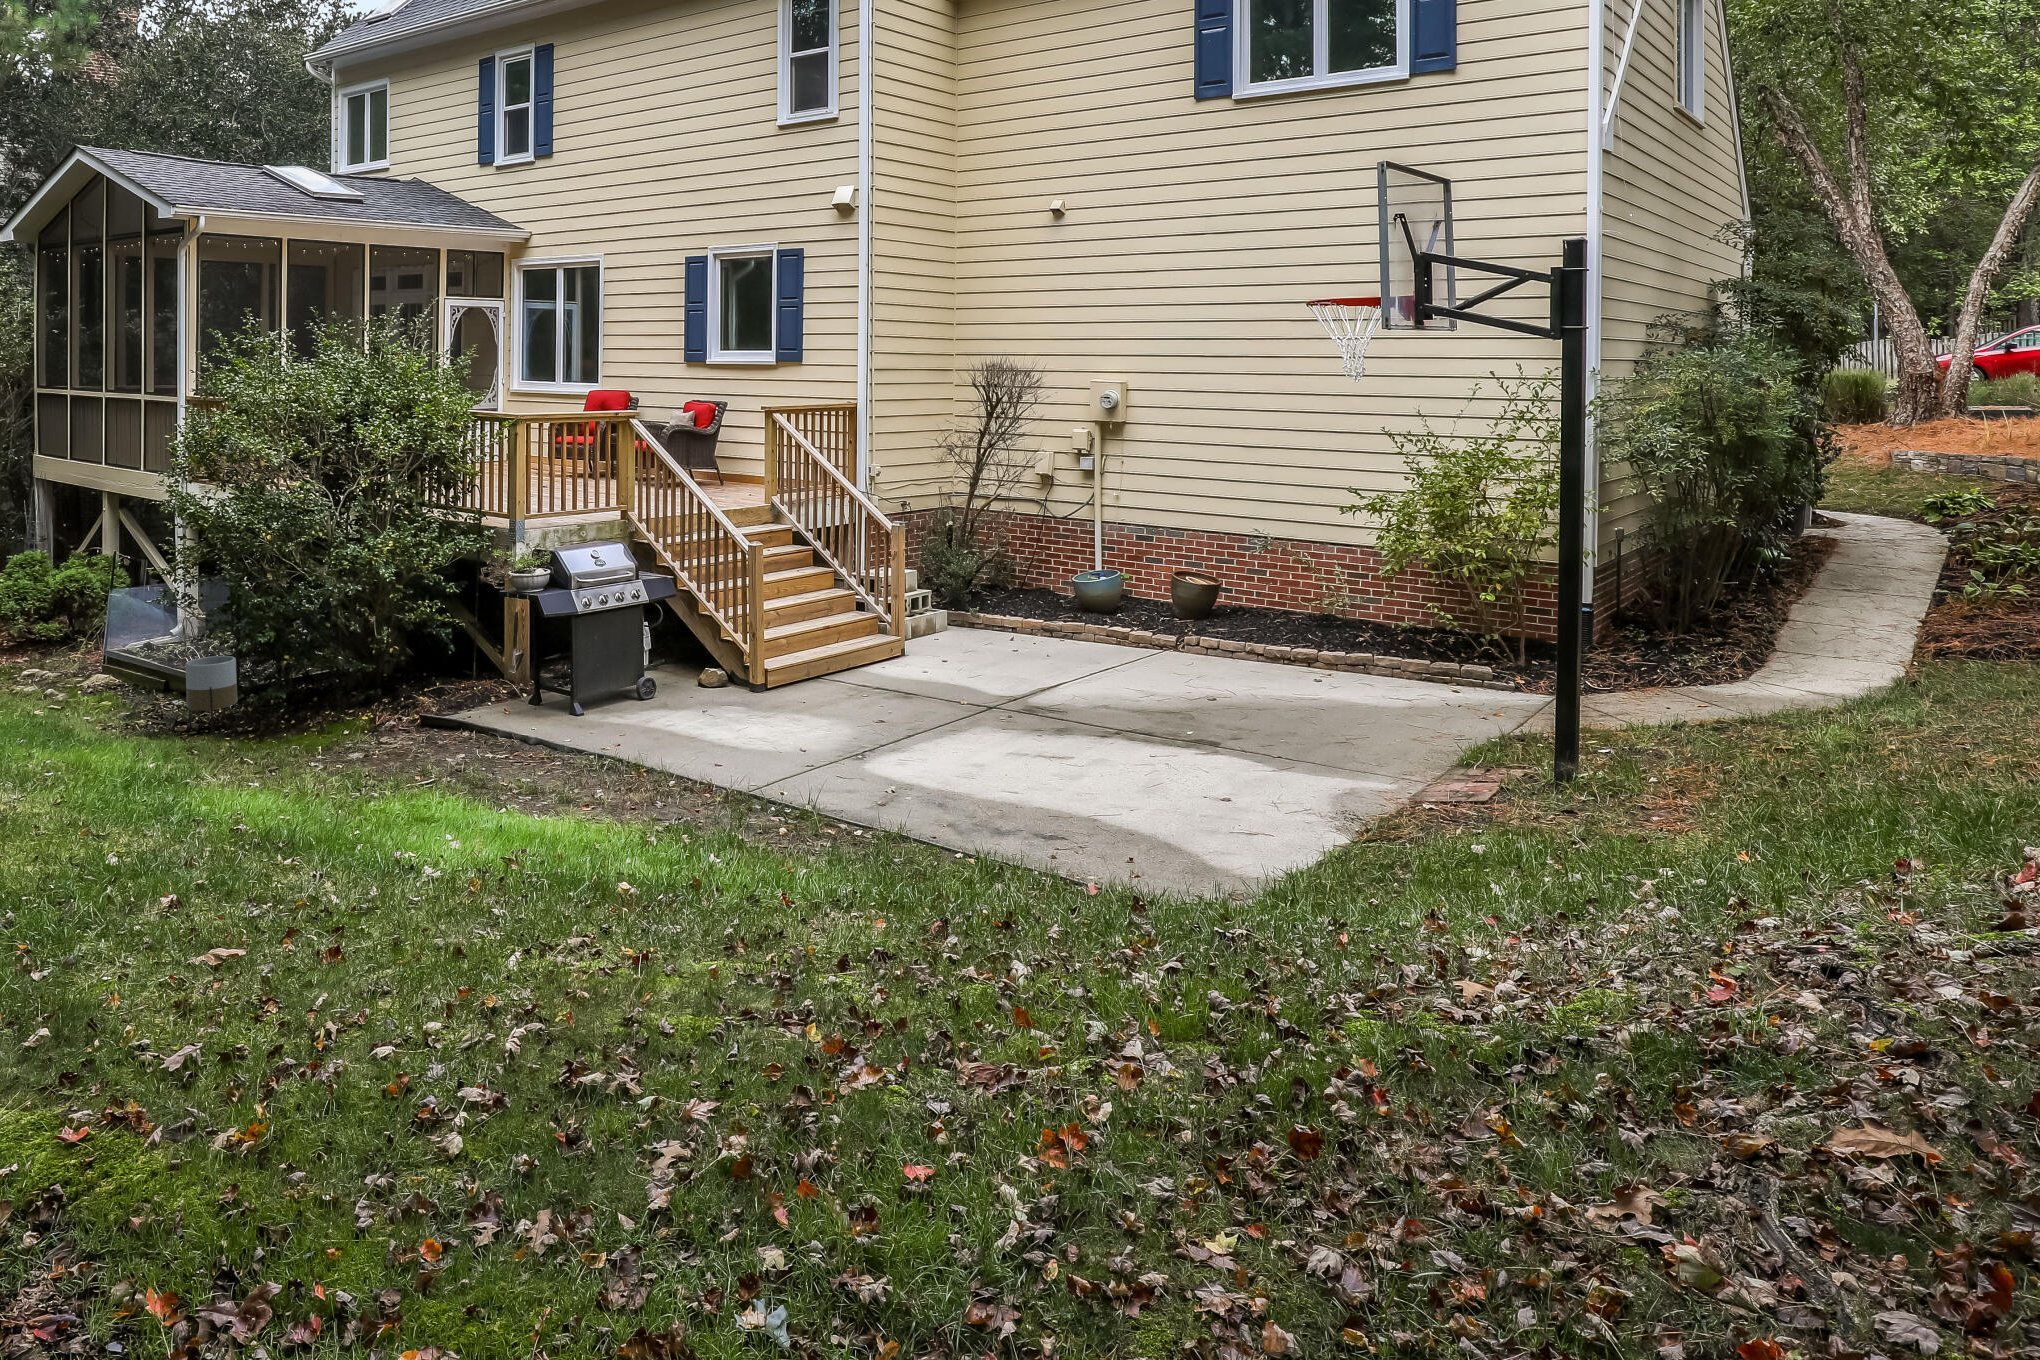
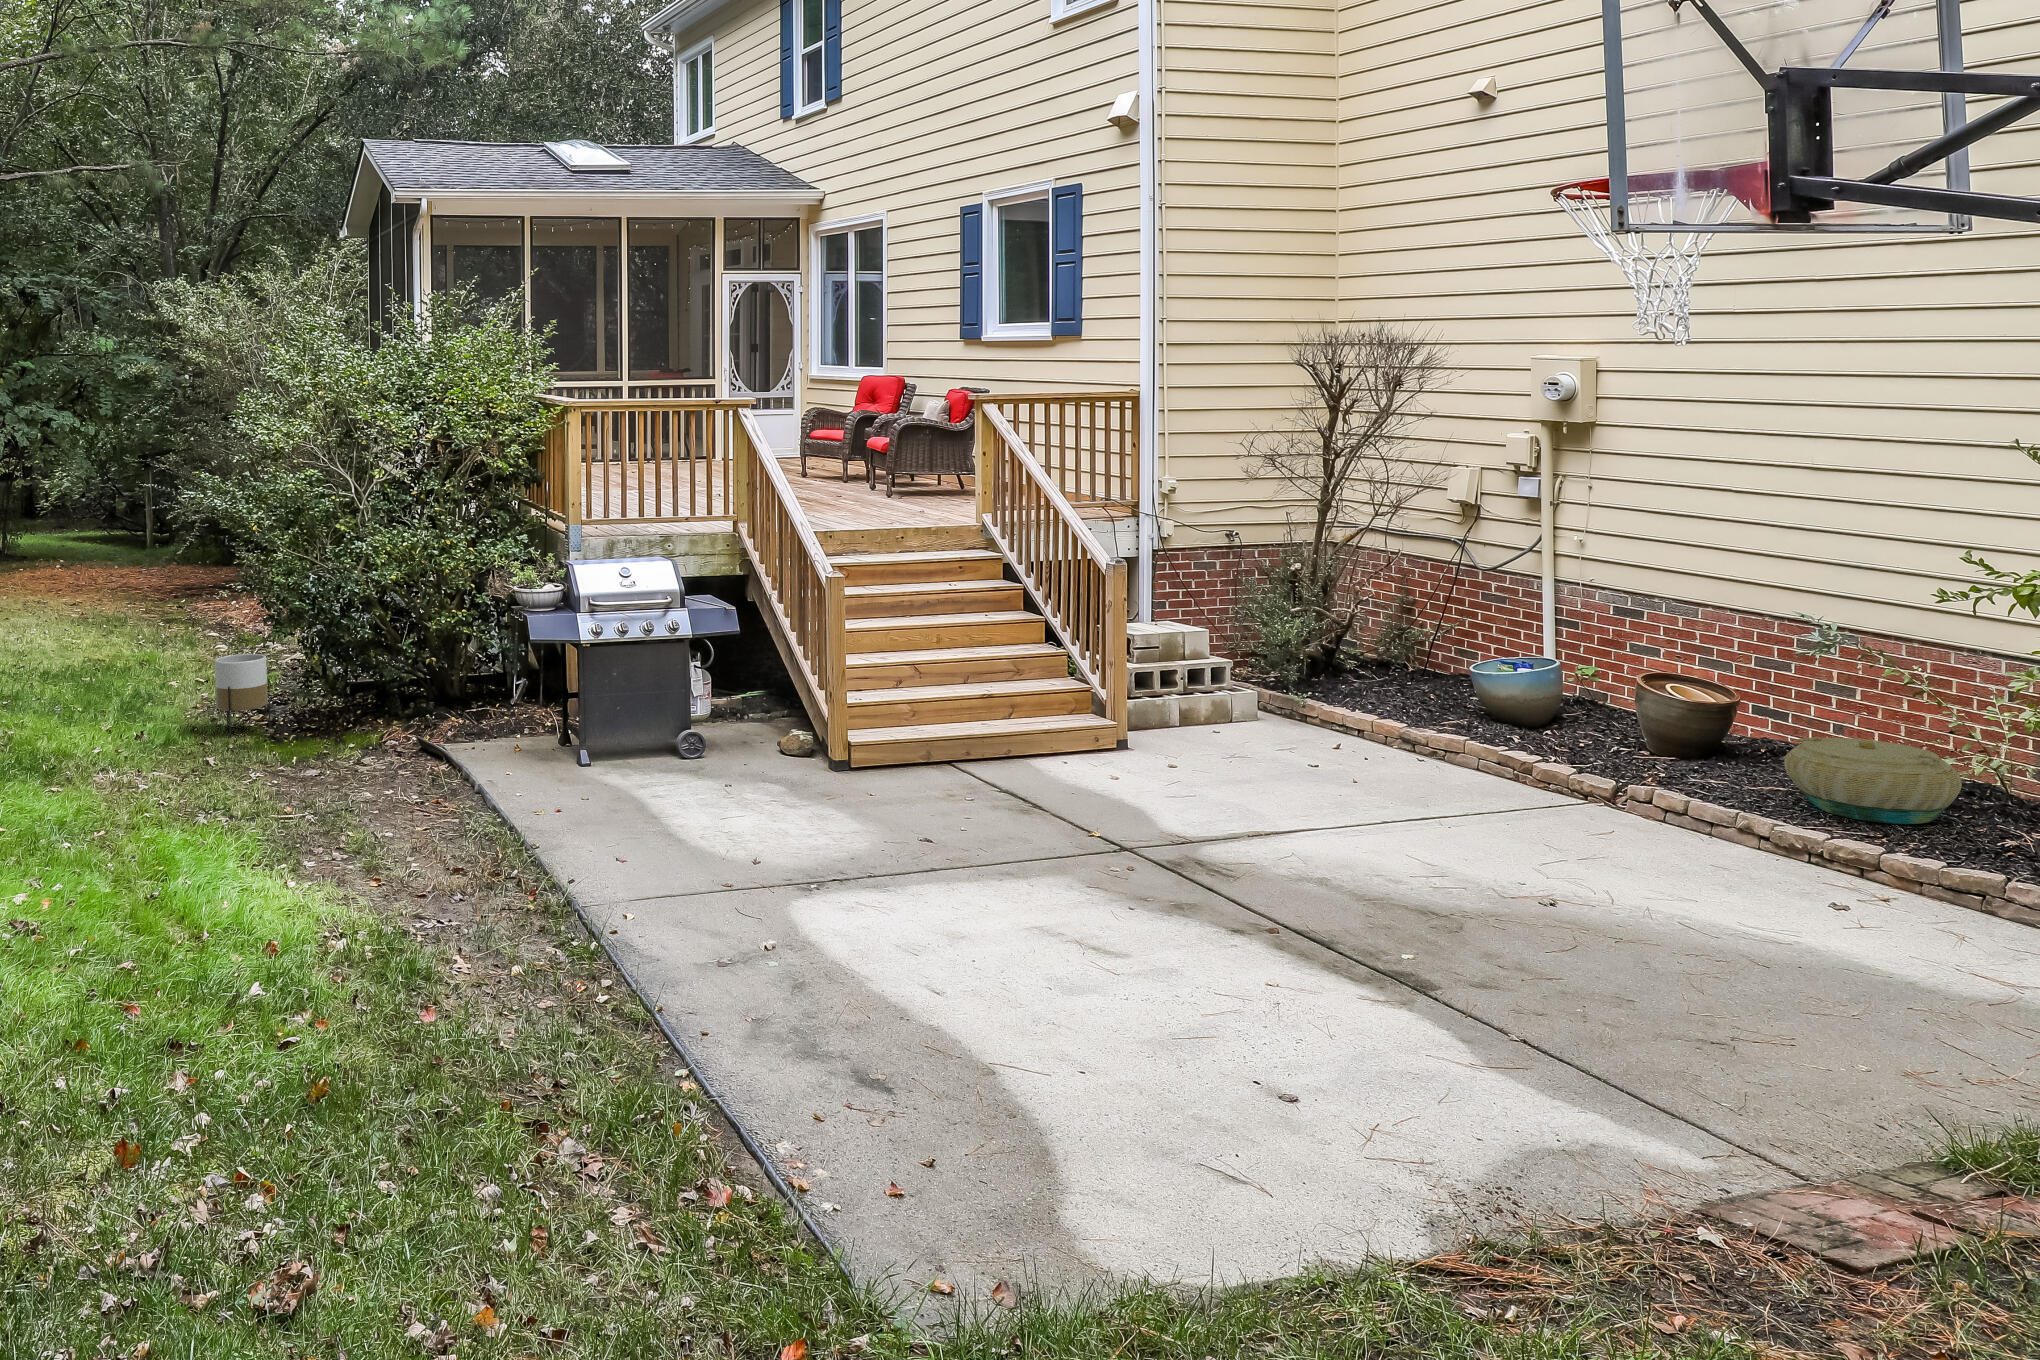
basket: none [1243,599,1318,642] -> present [1784,737,1962,824]

